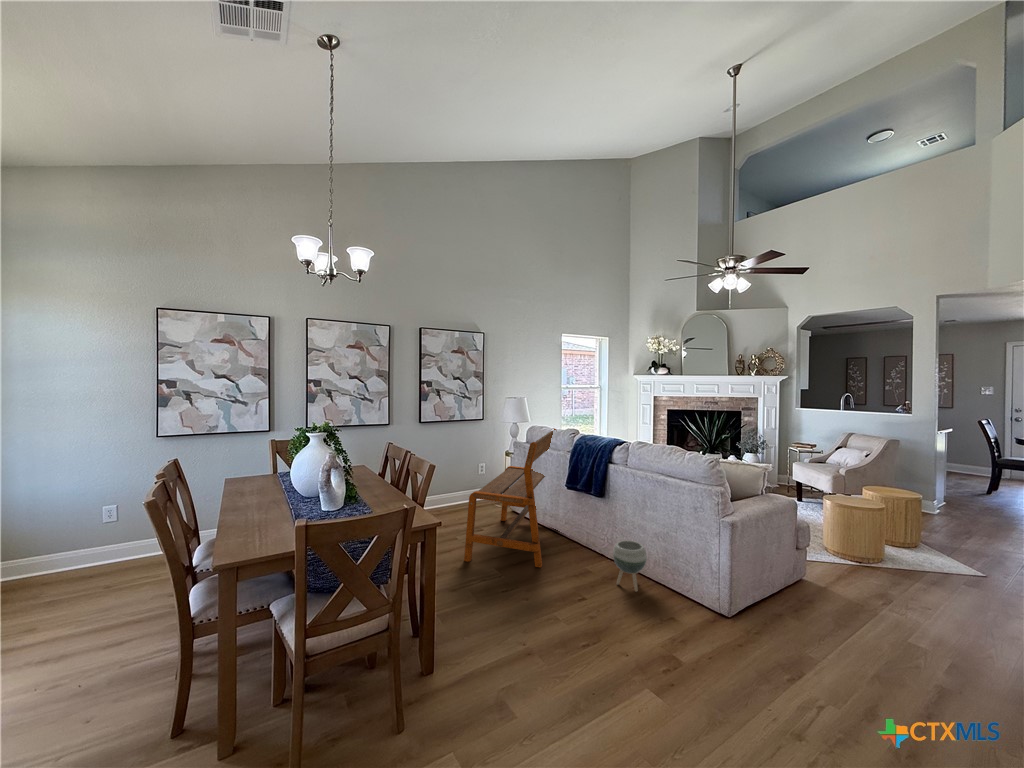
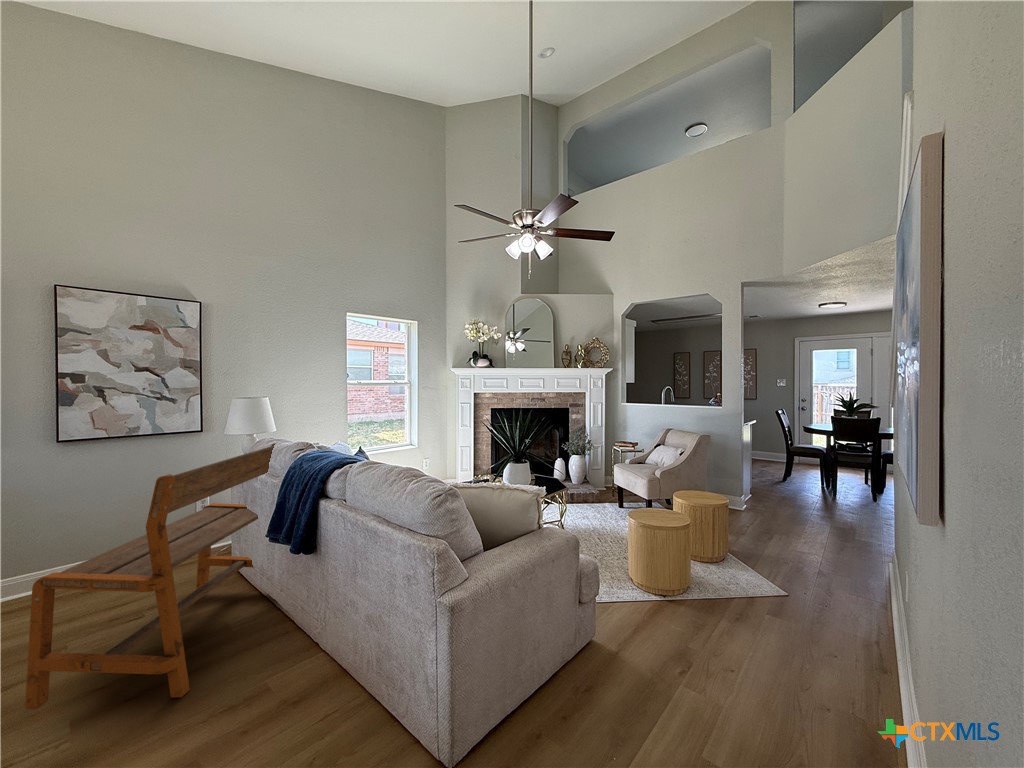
planter: present [613,540,647,591] -> none [292,633,353,730]

